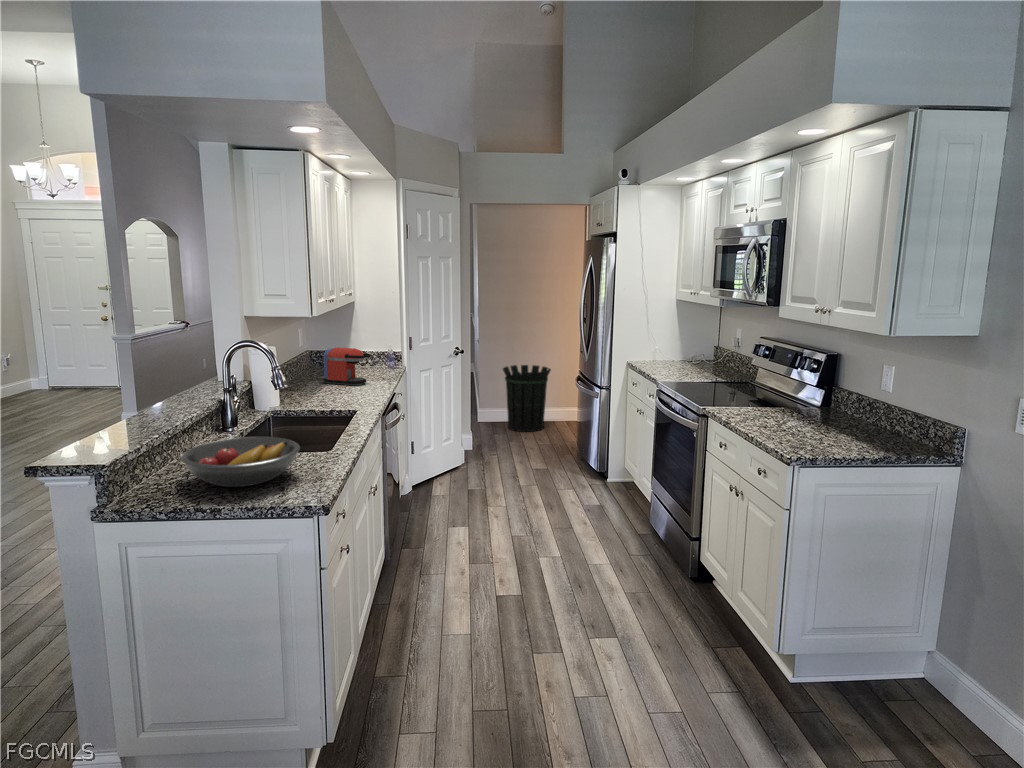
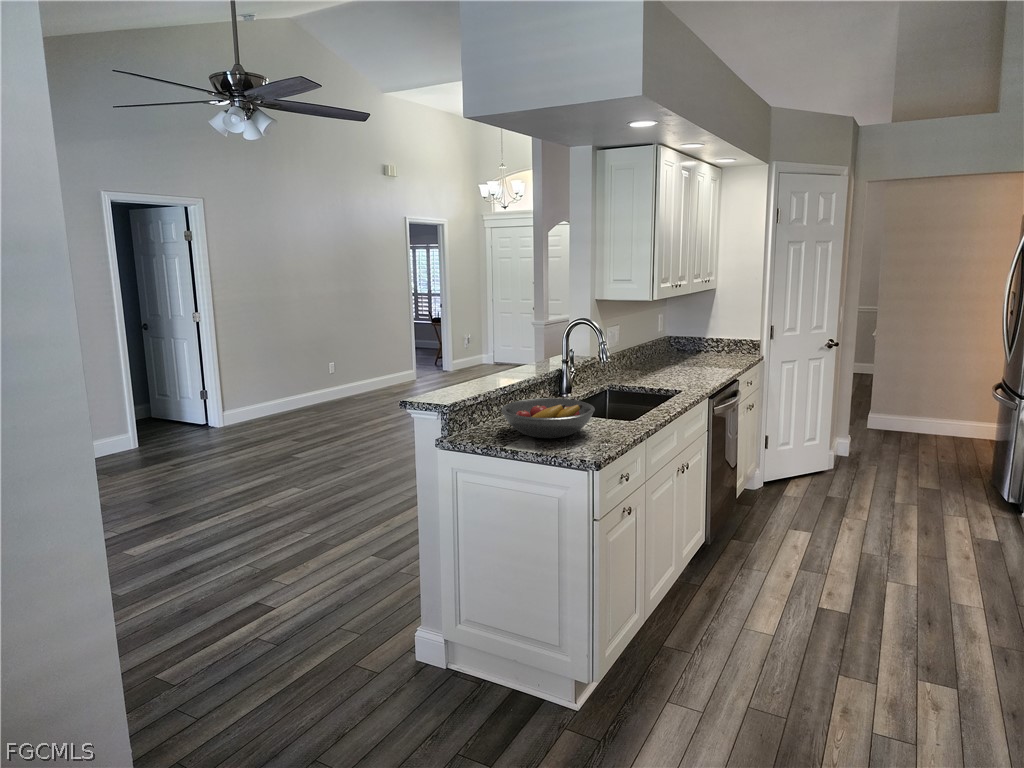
coffee maker: present [323,348,371,385] -> none [671,332,717,369]
waste bin: present [503,365,551,432] -> none [902,366,973,446]

